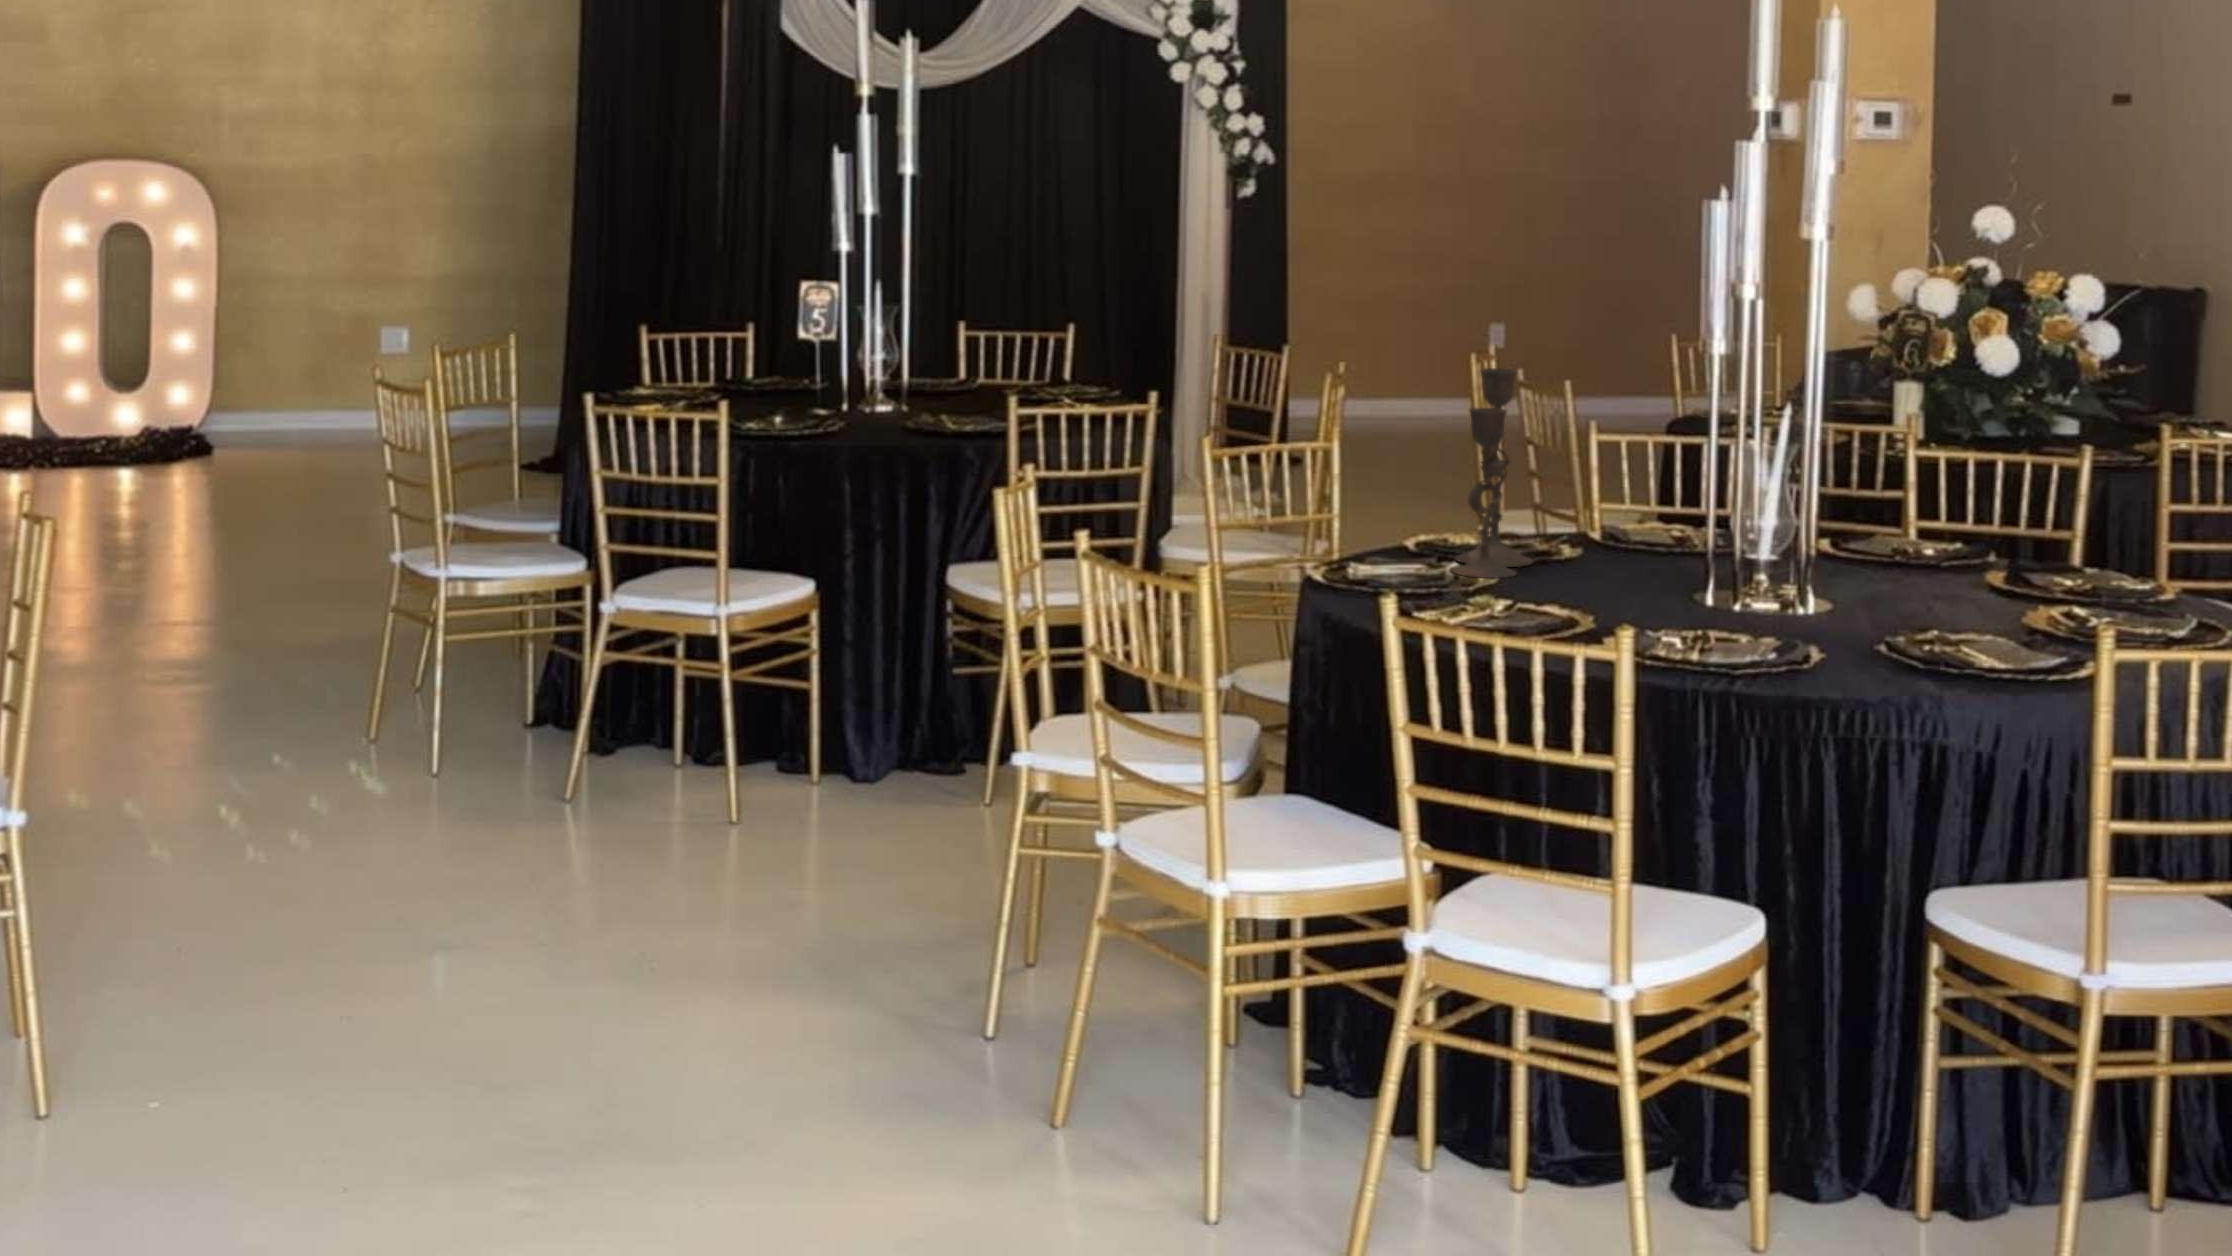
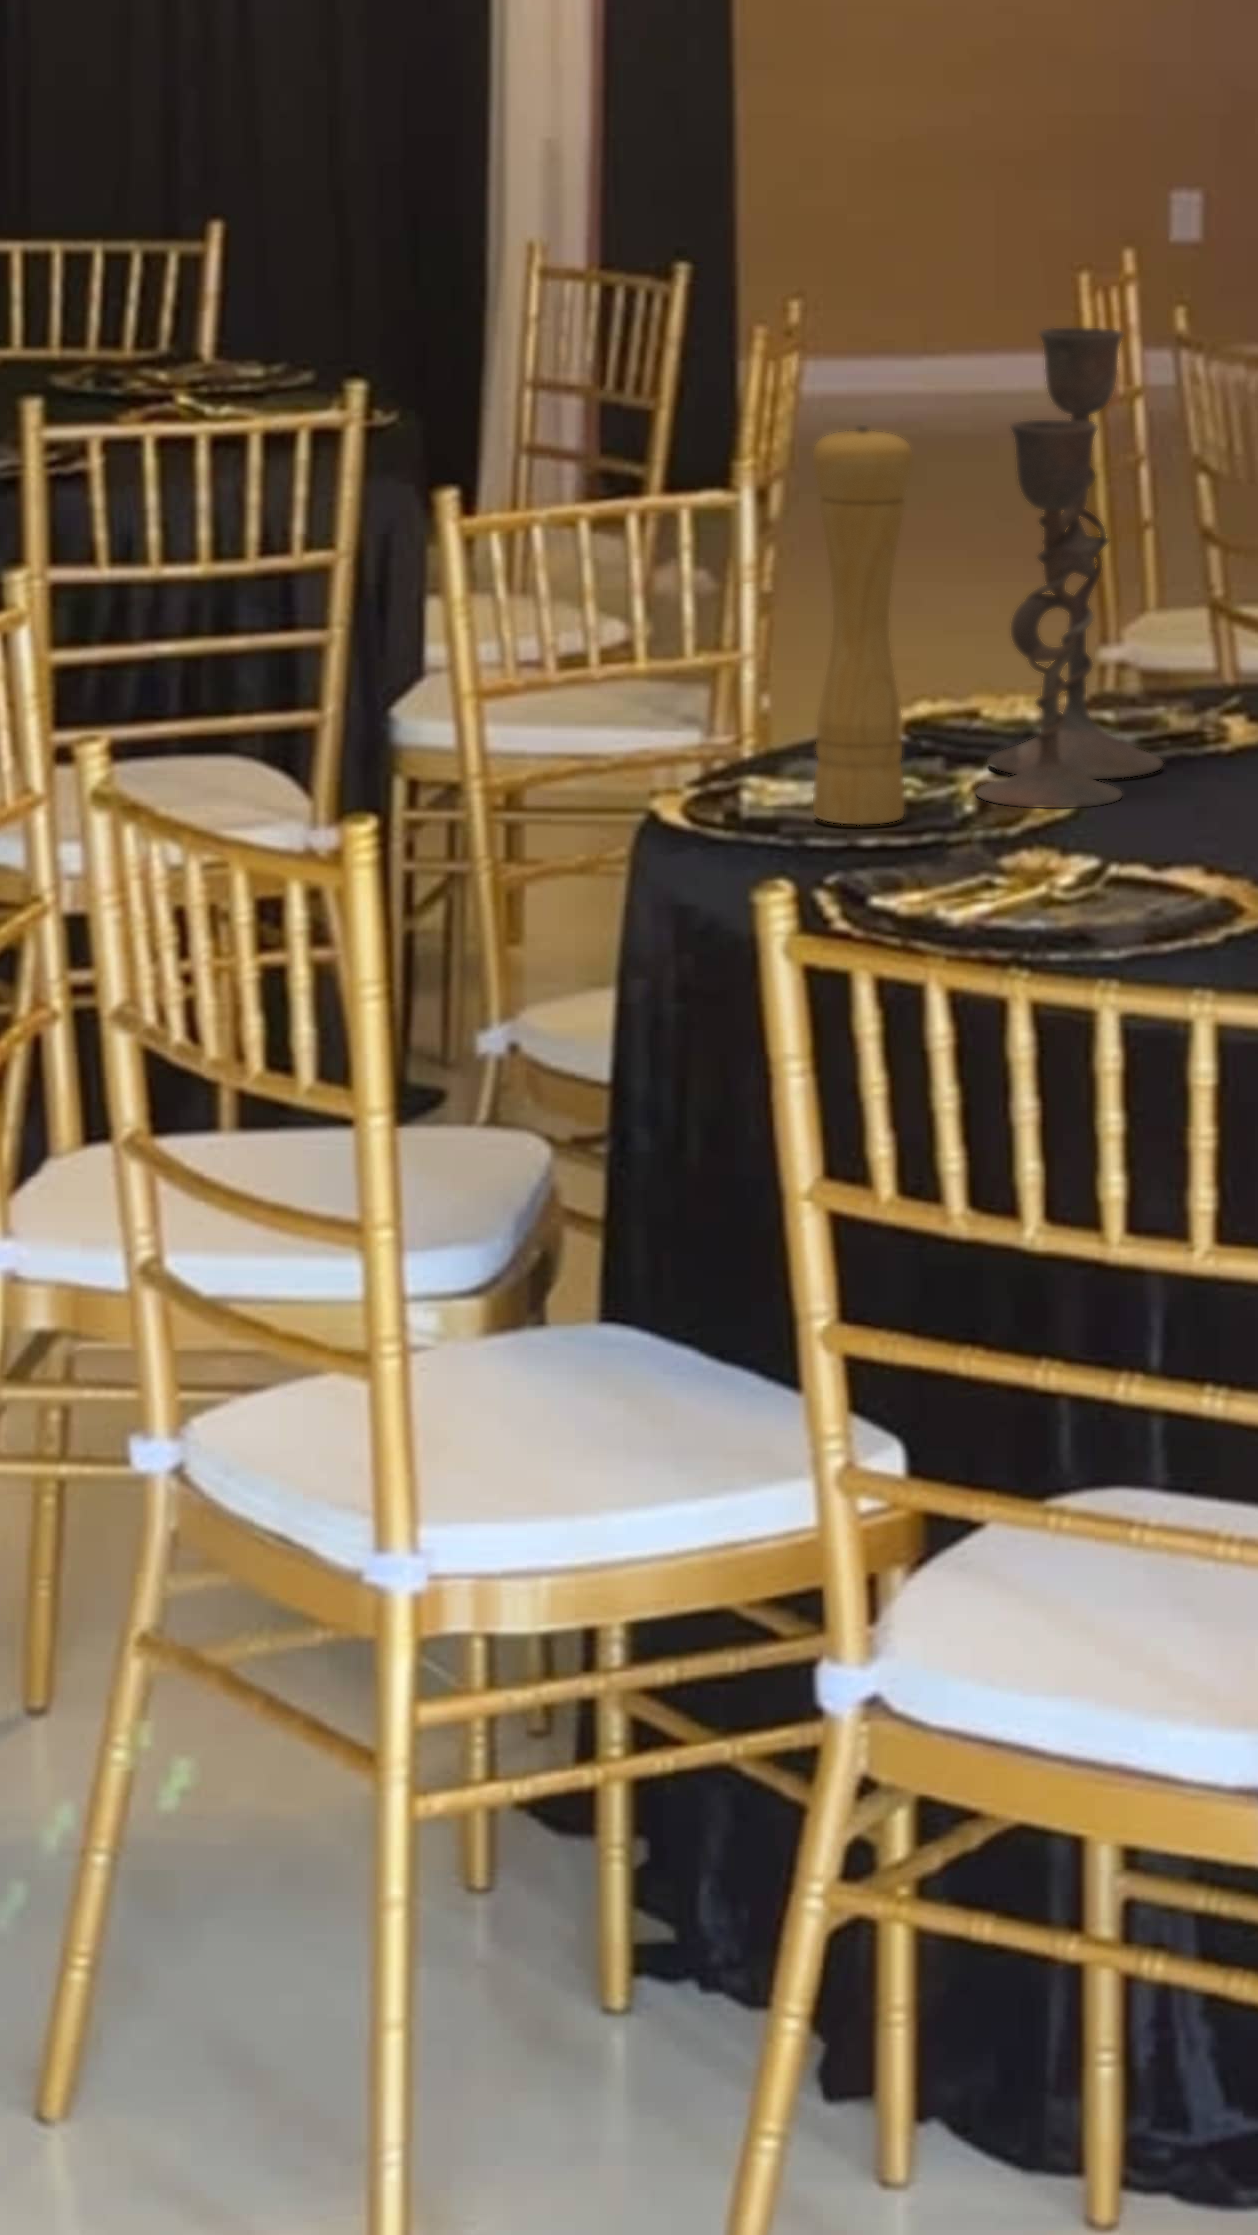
pepper mill: none [1382,407,1427,582] -> present [813,425,912,824]

